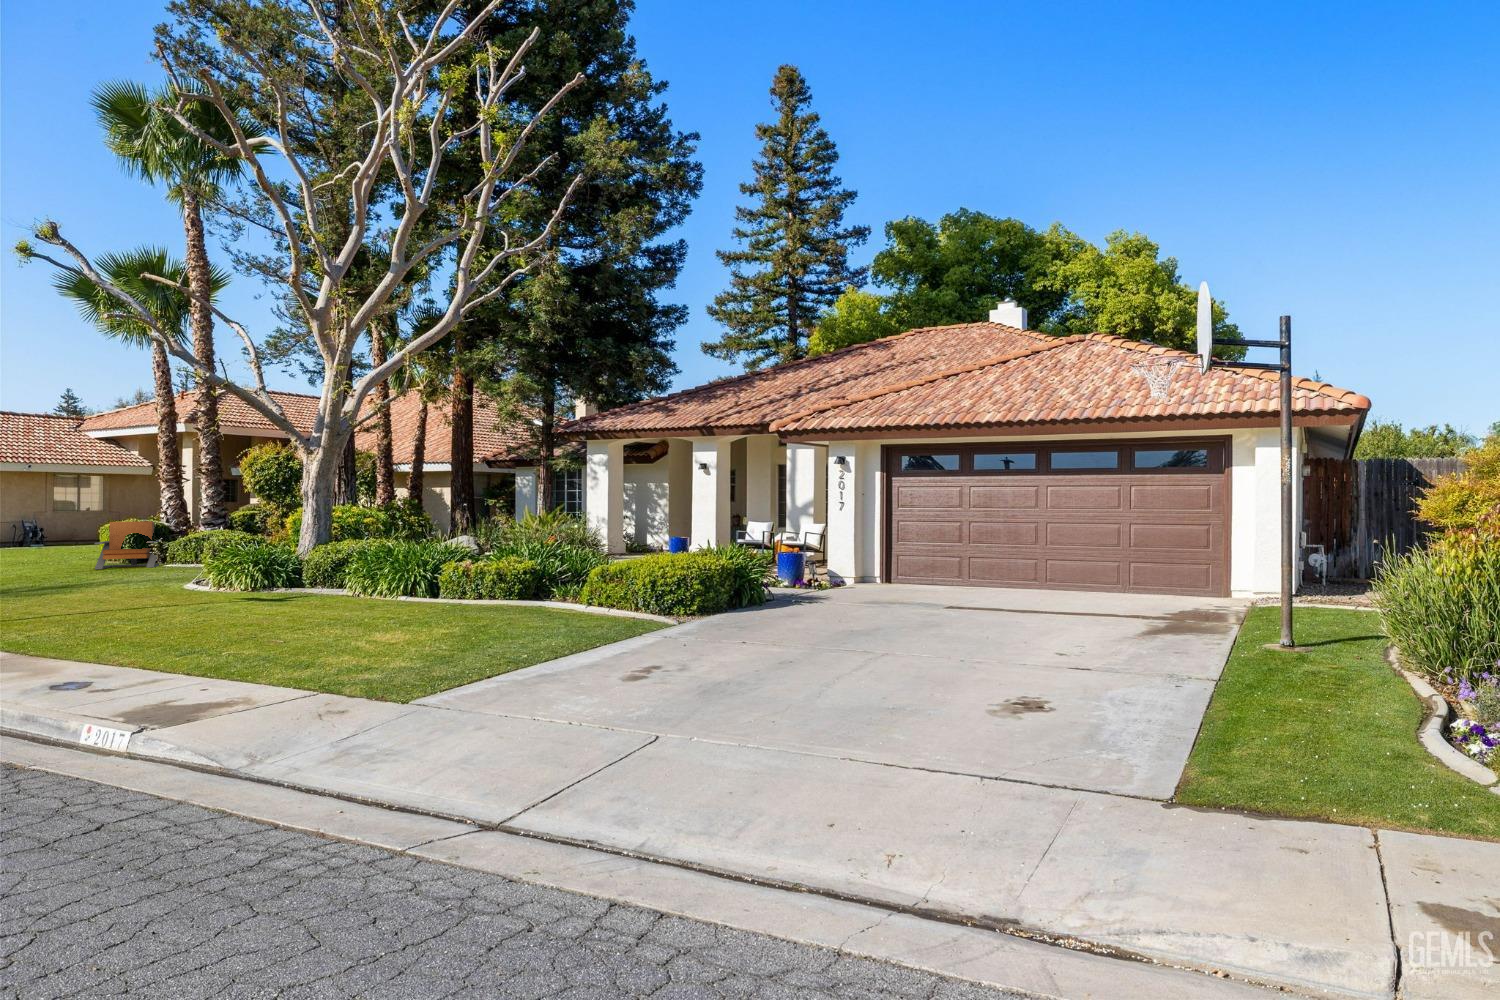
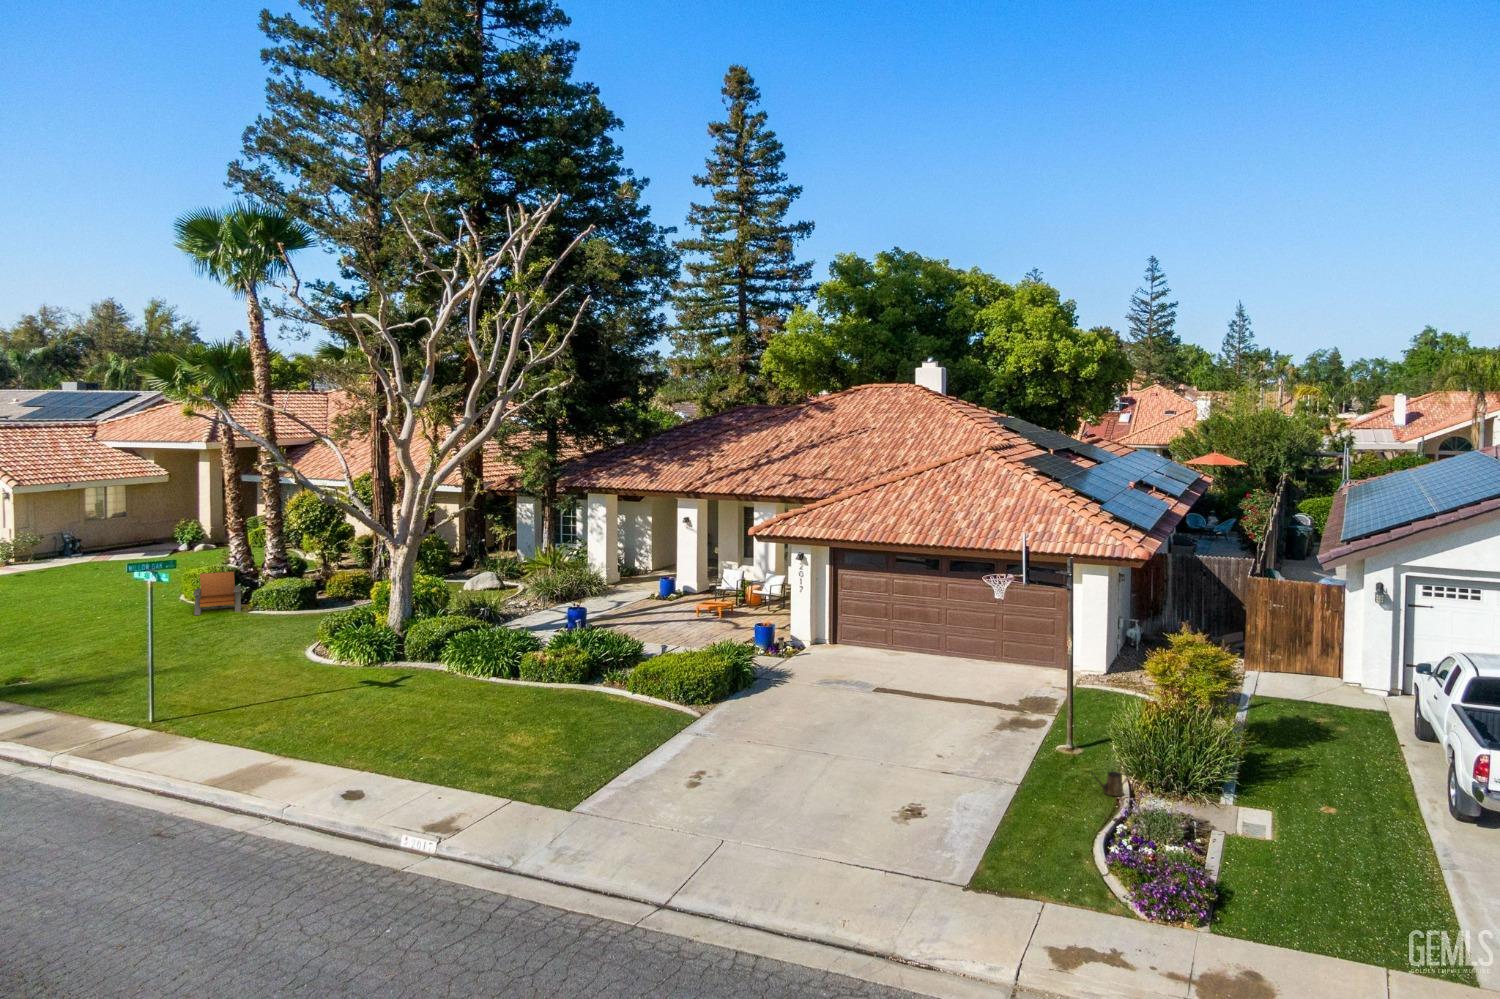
watering can: none [1375,637,1453,686] -> present [1091,771,1128,796]

